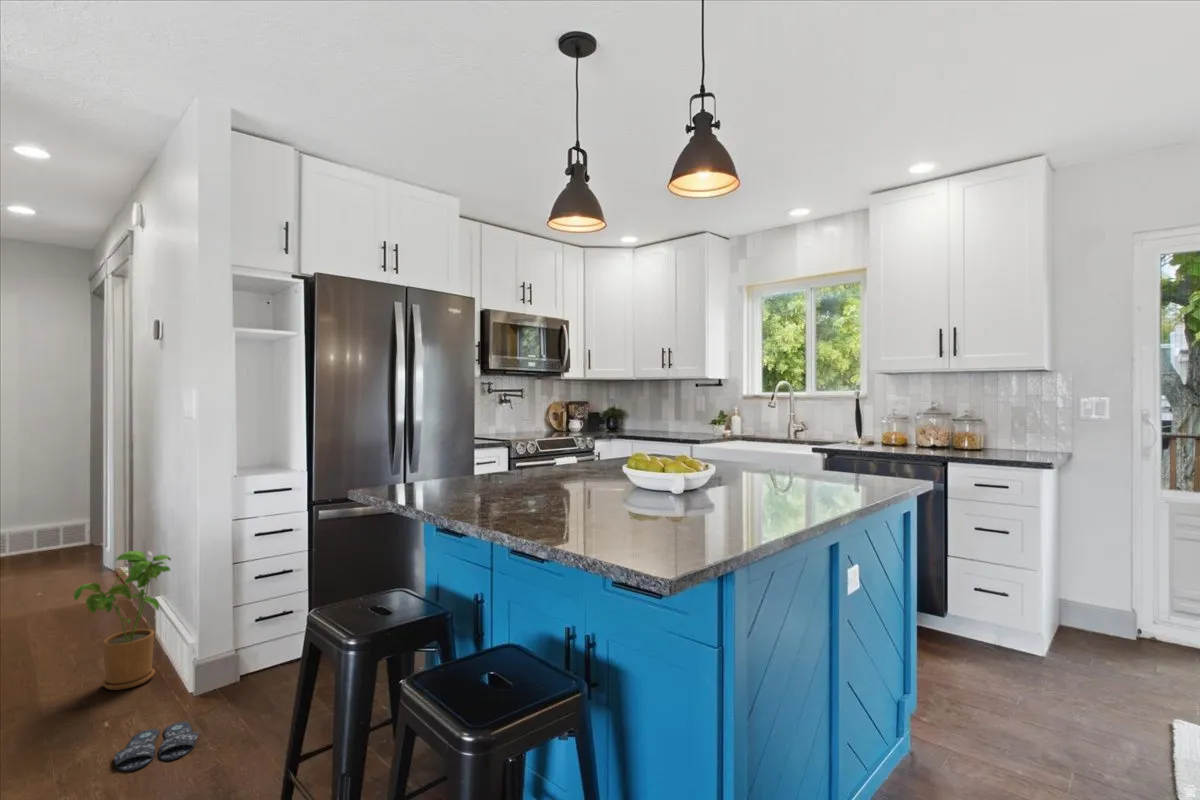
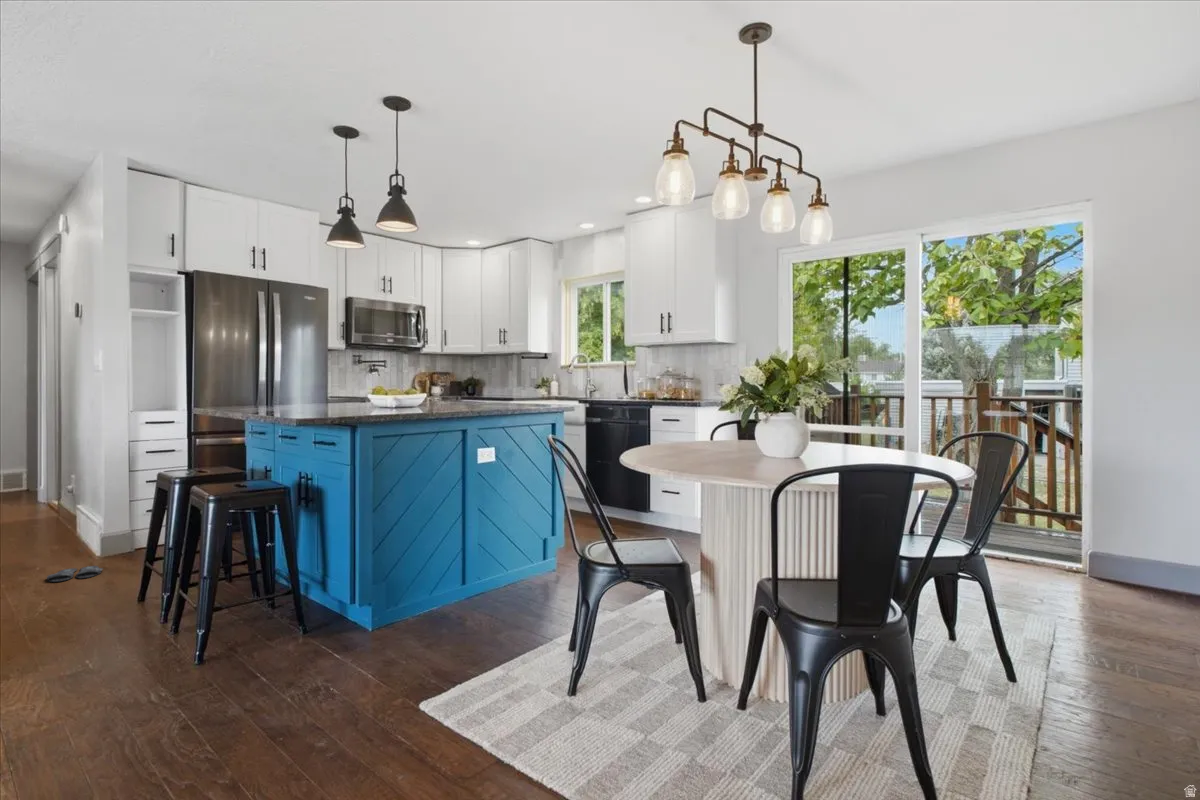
house plant: present [74,551,171,690] -> none [18,462,87,556]

